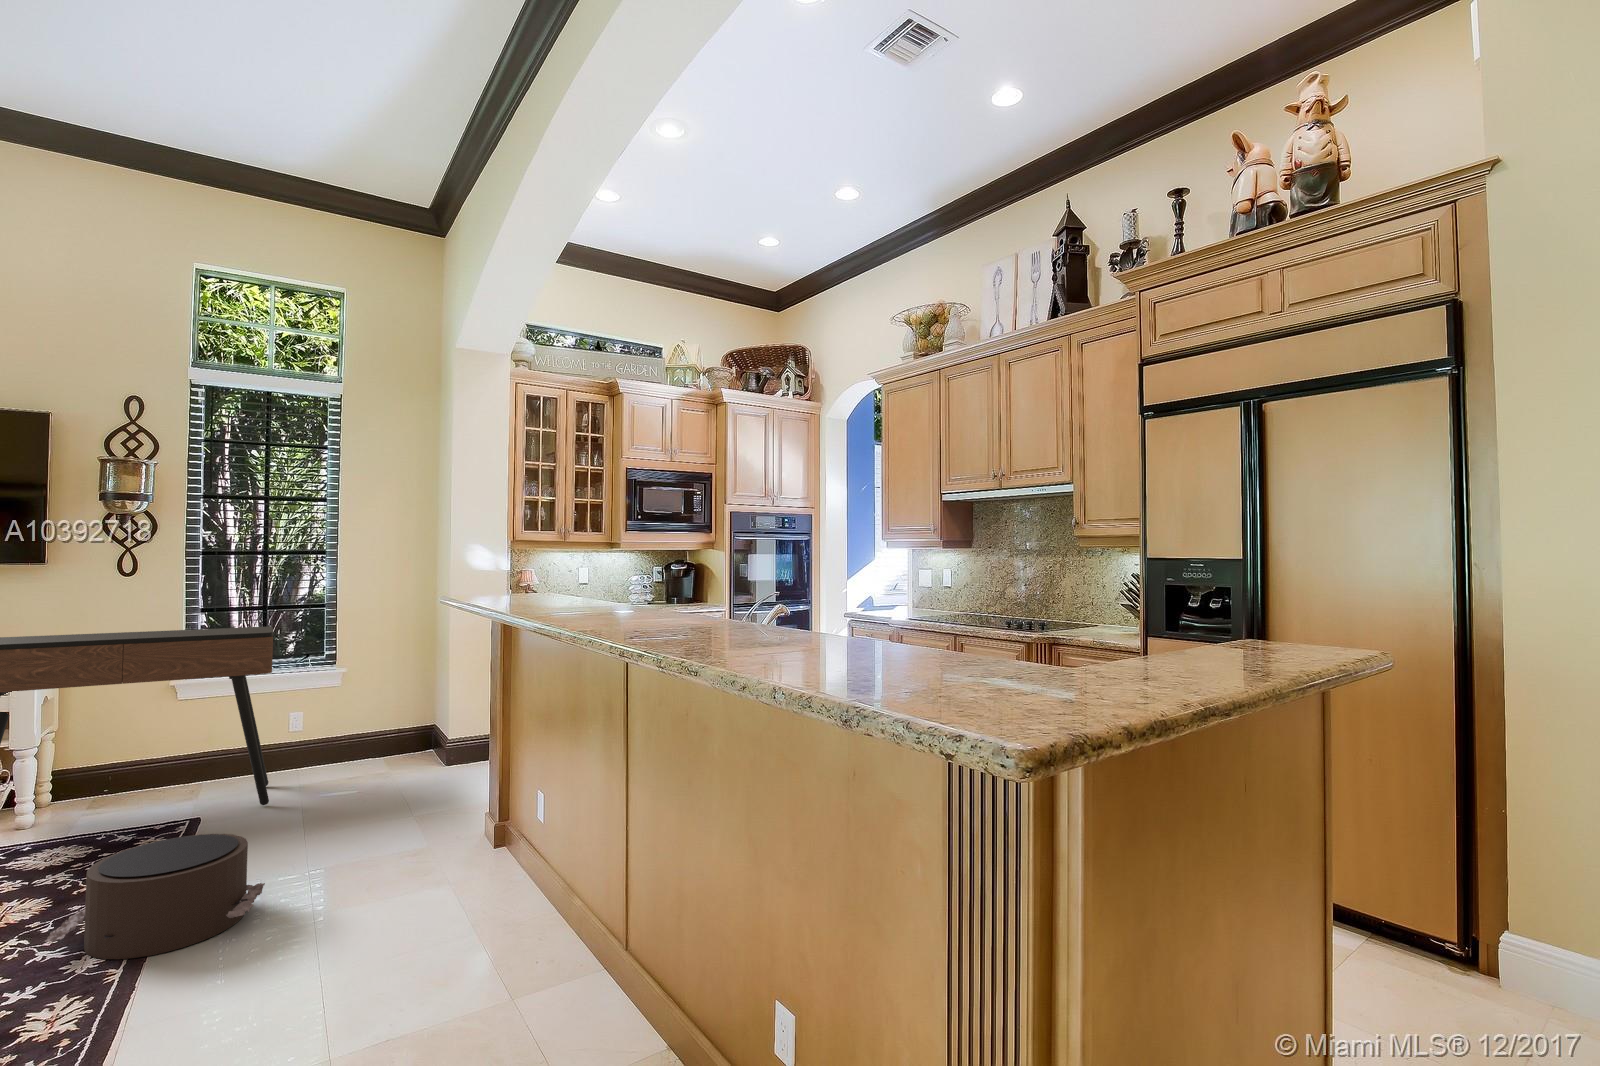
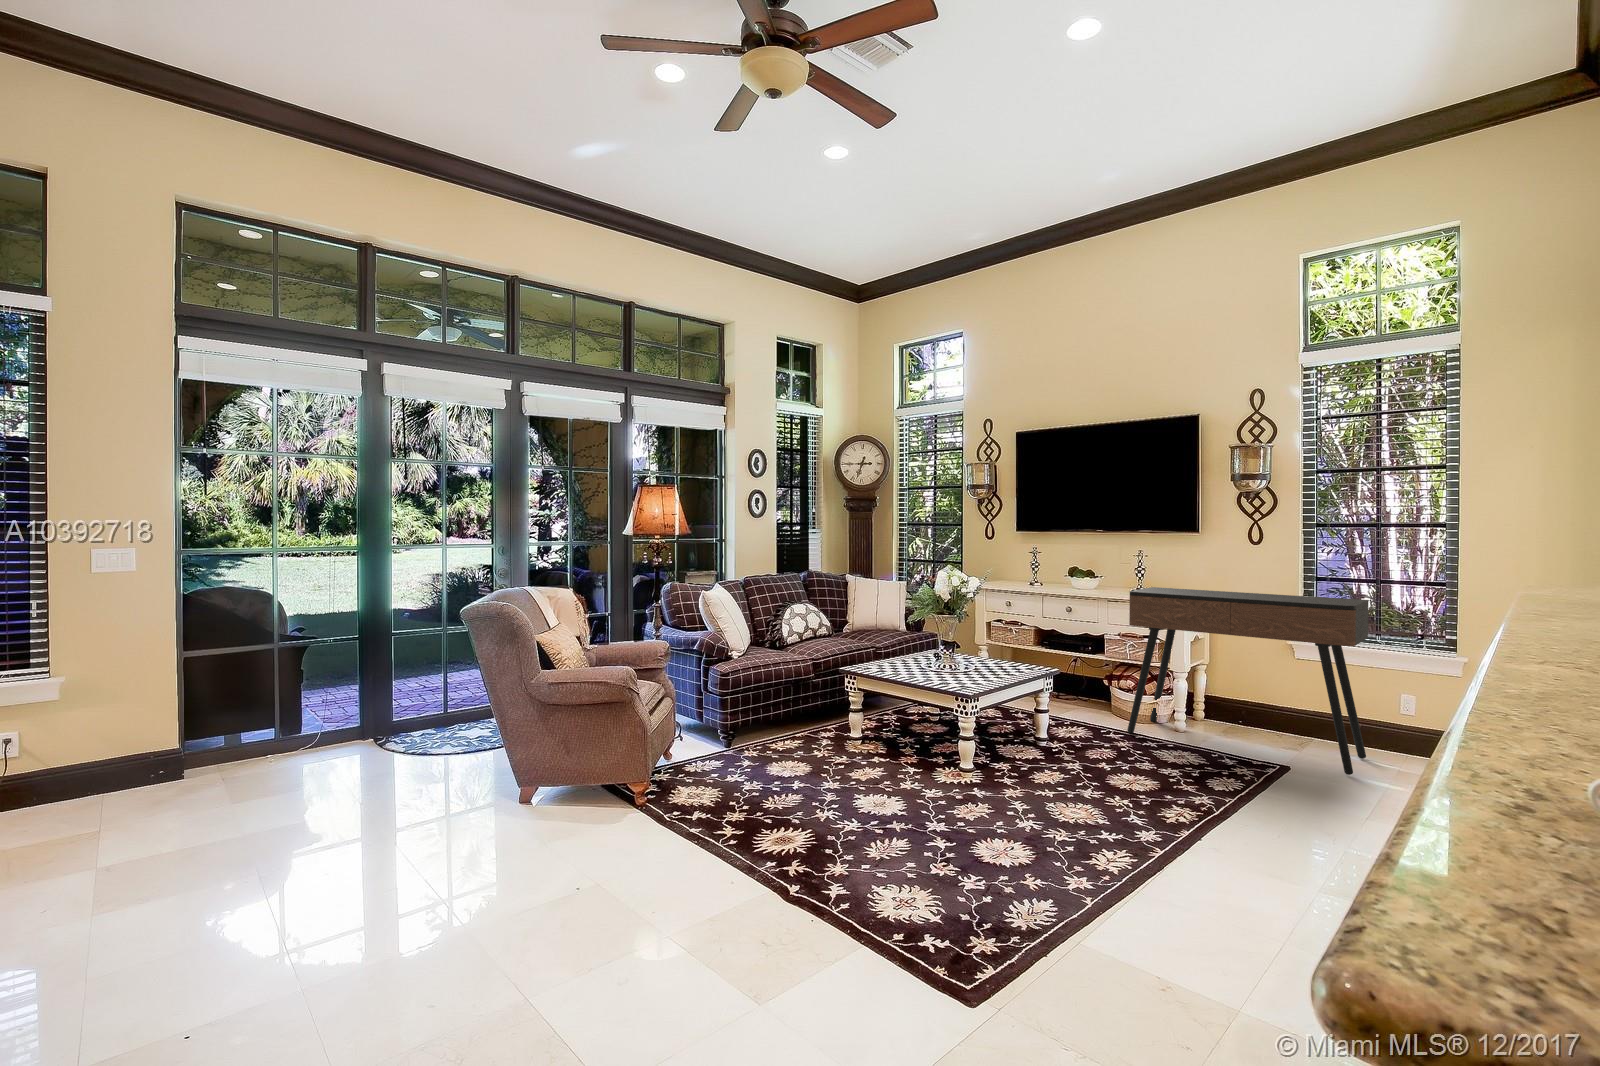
pouf: present [45,834,265,959] -> none [1130,765,1285,860]

